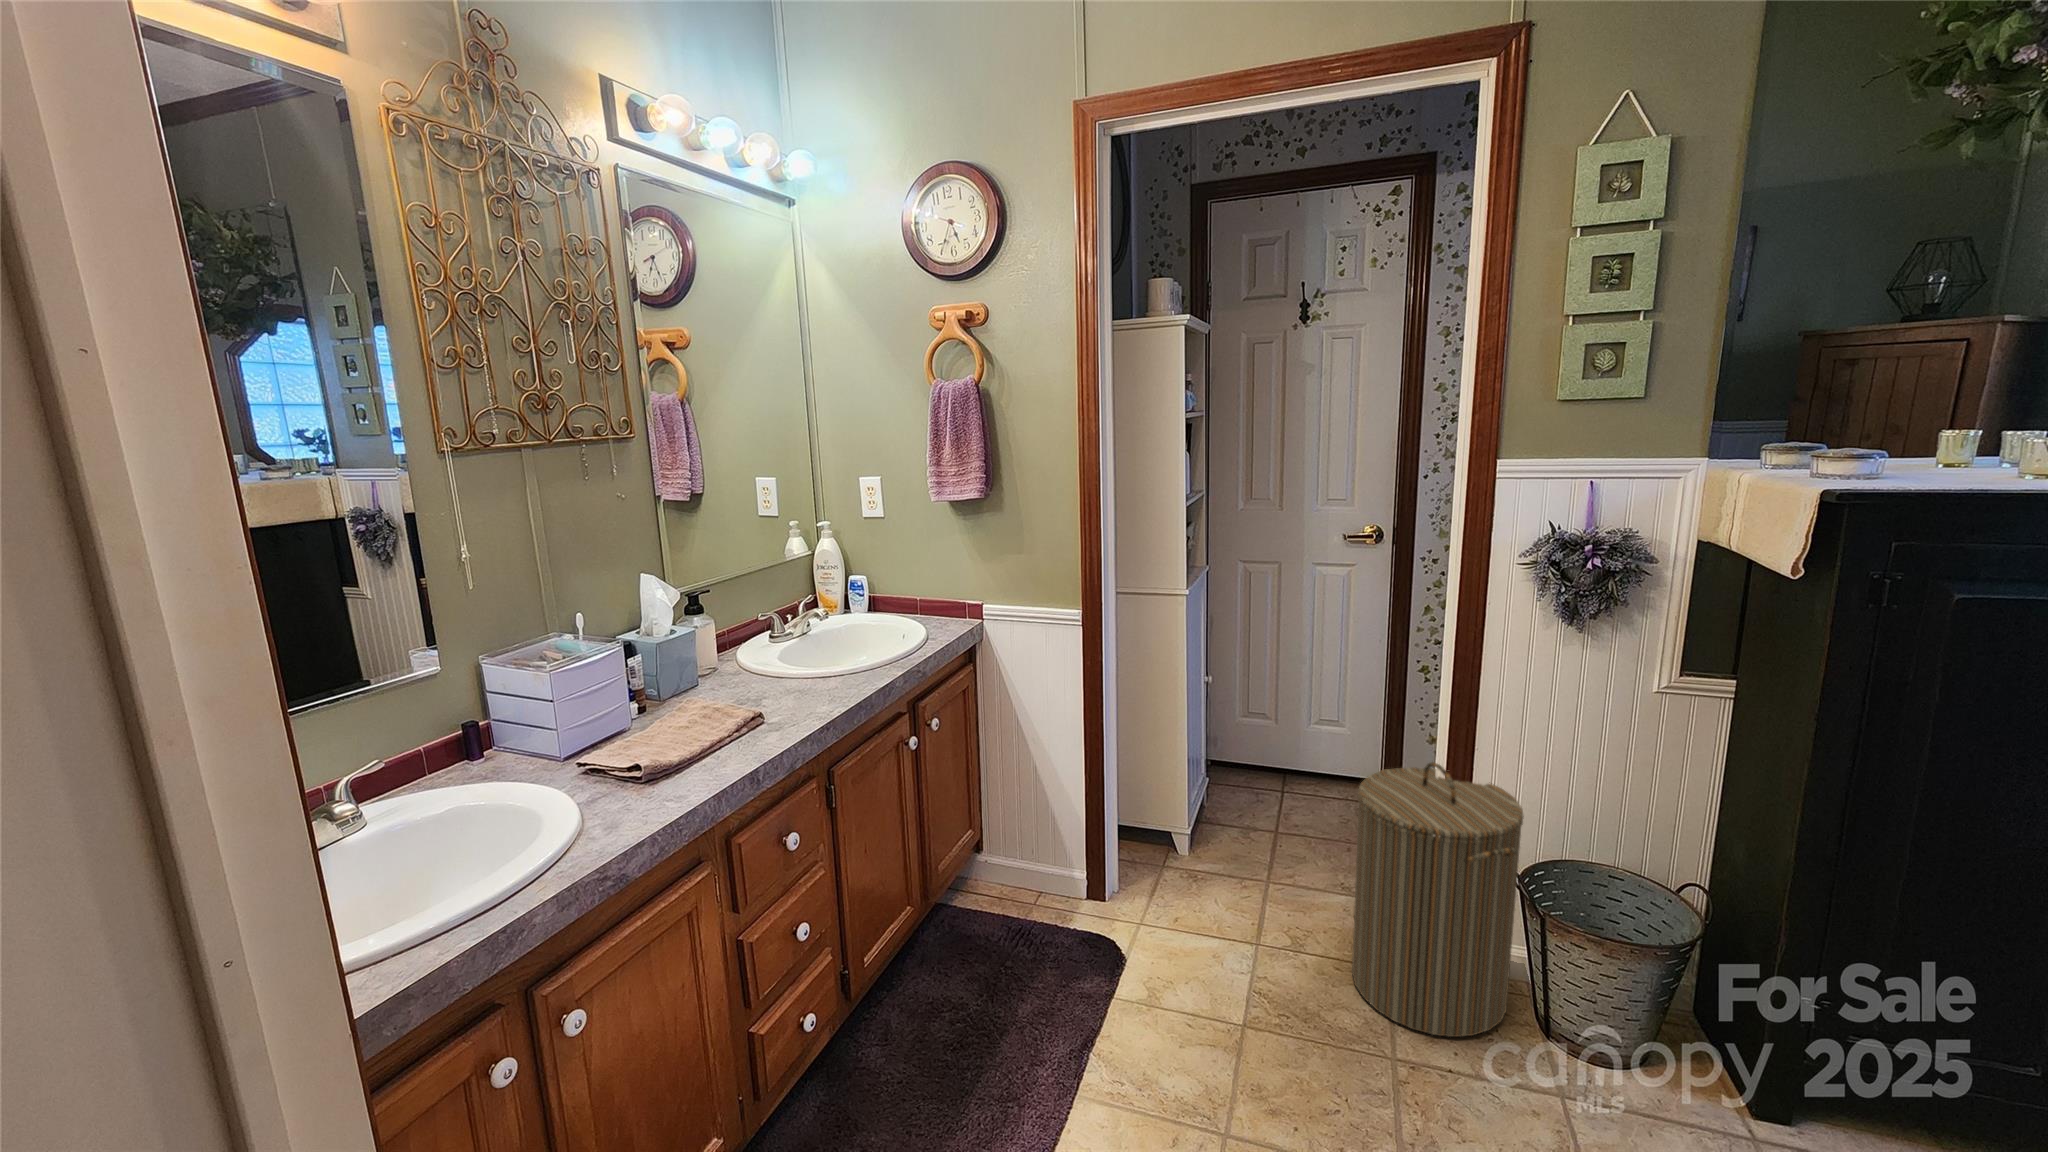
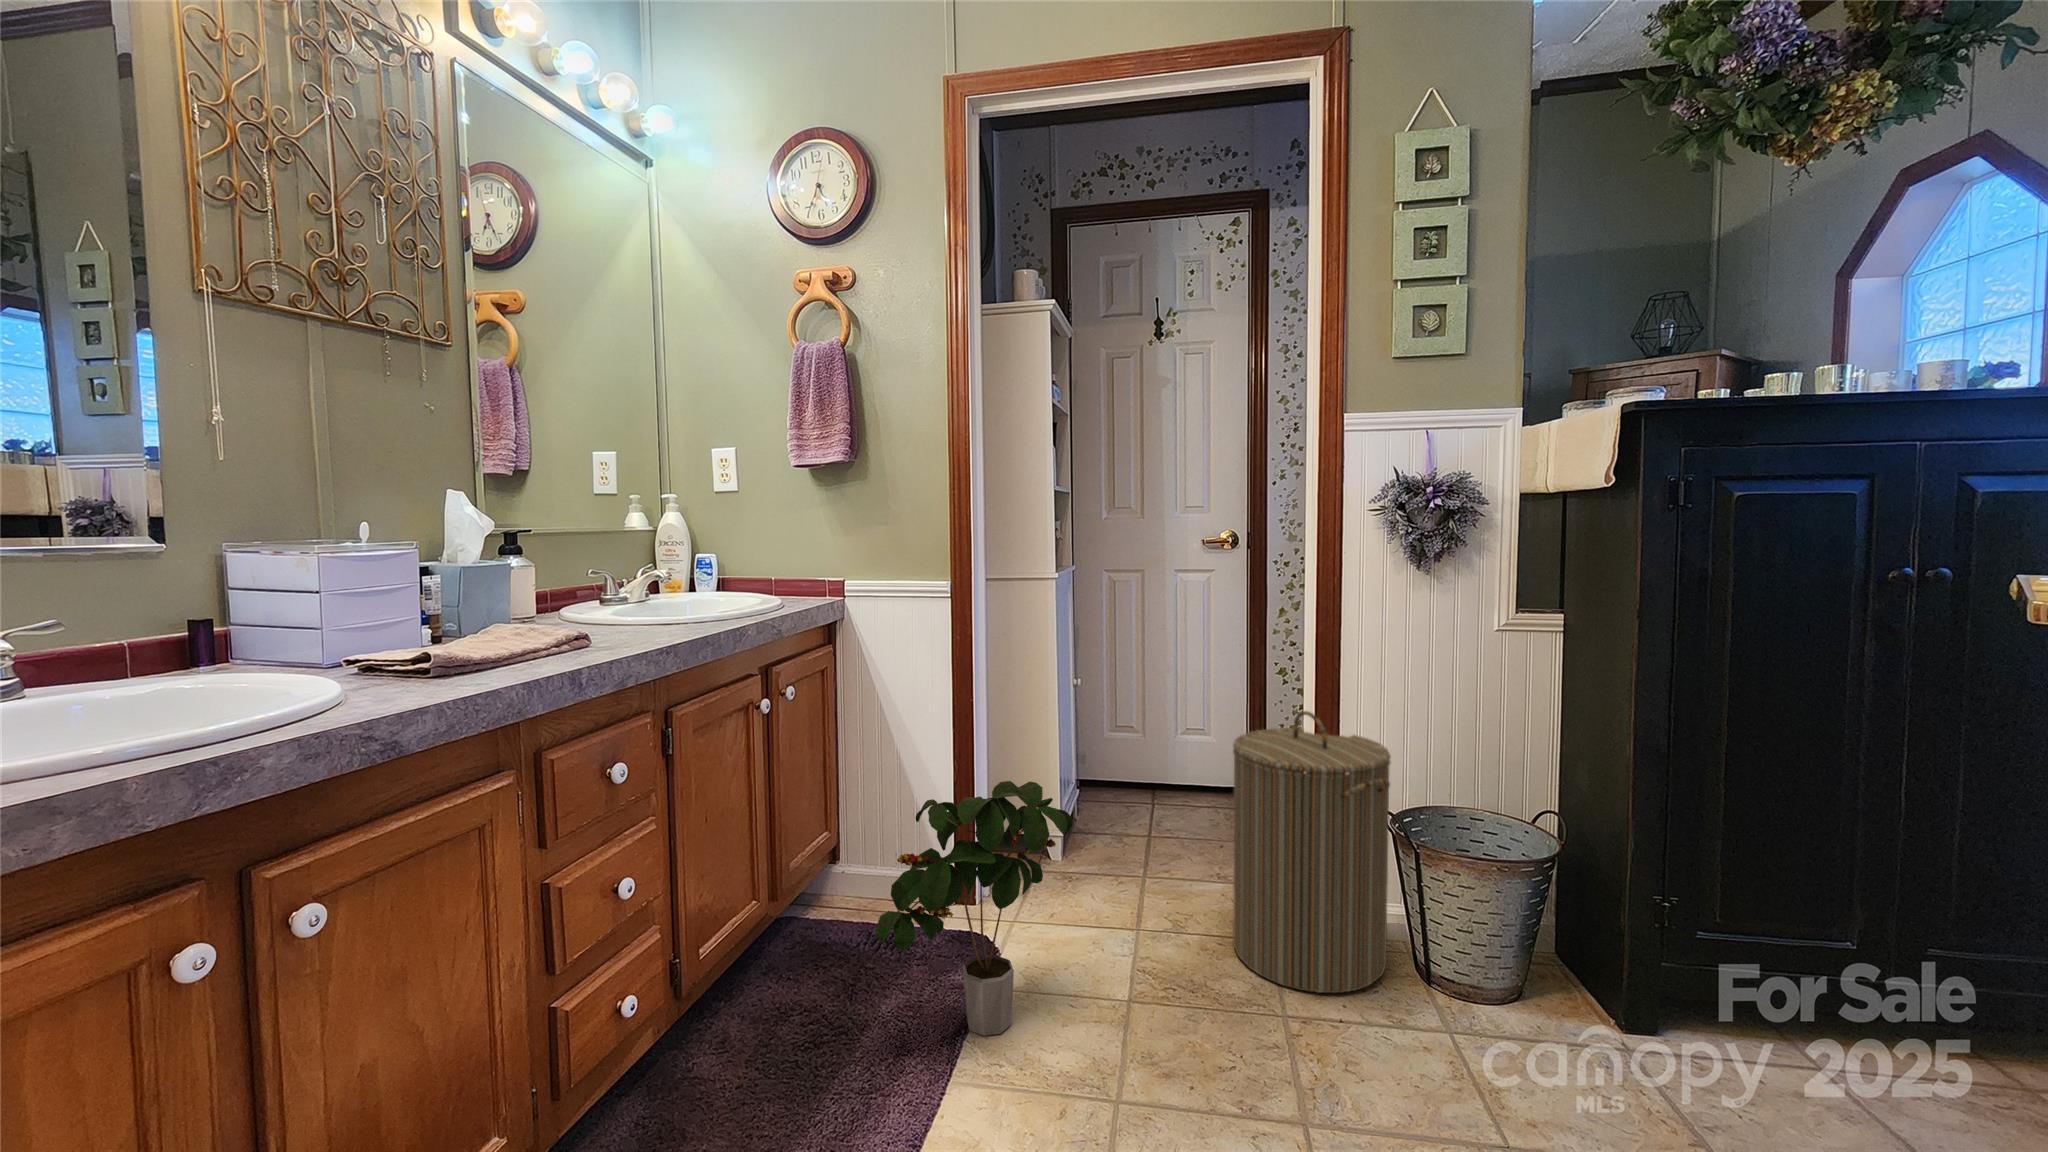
potted plant: none [1011,824,1193,1051] -> present [876,781,1073,1036]

